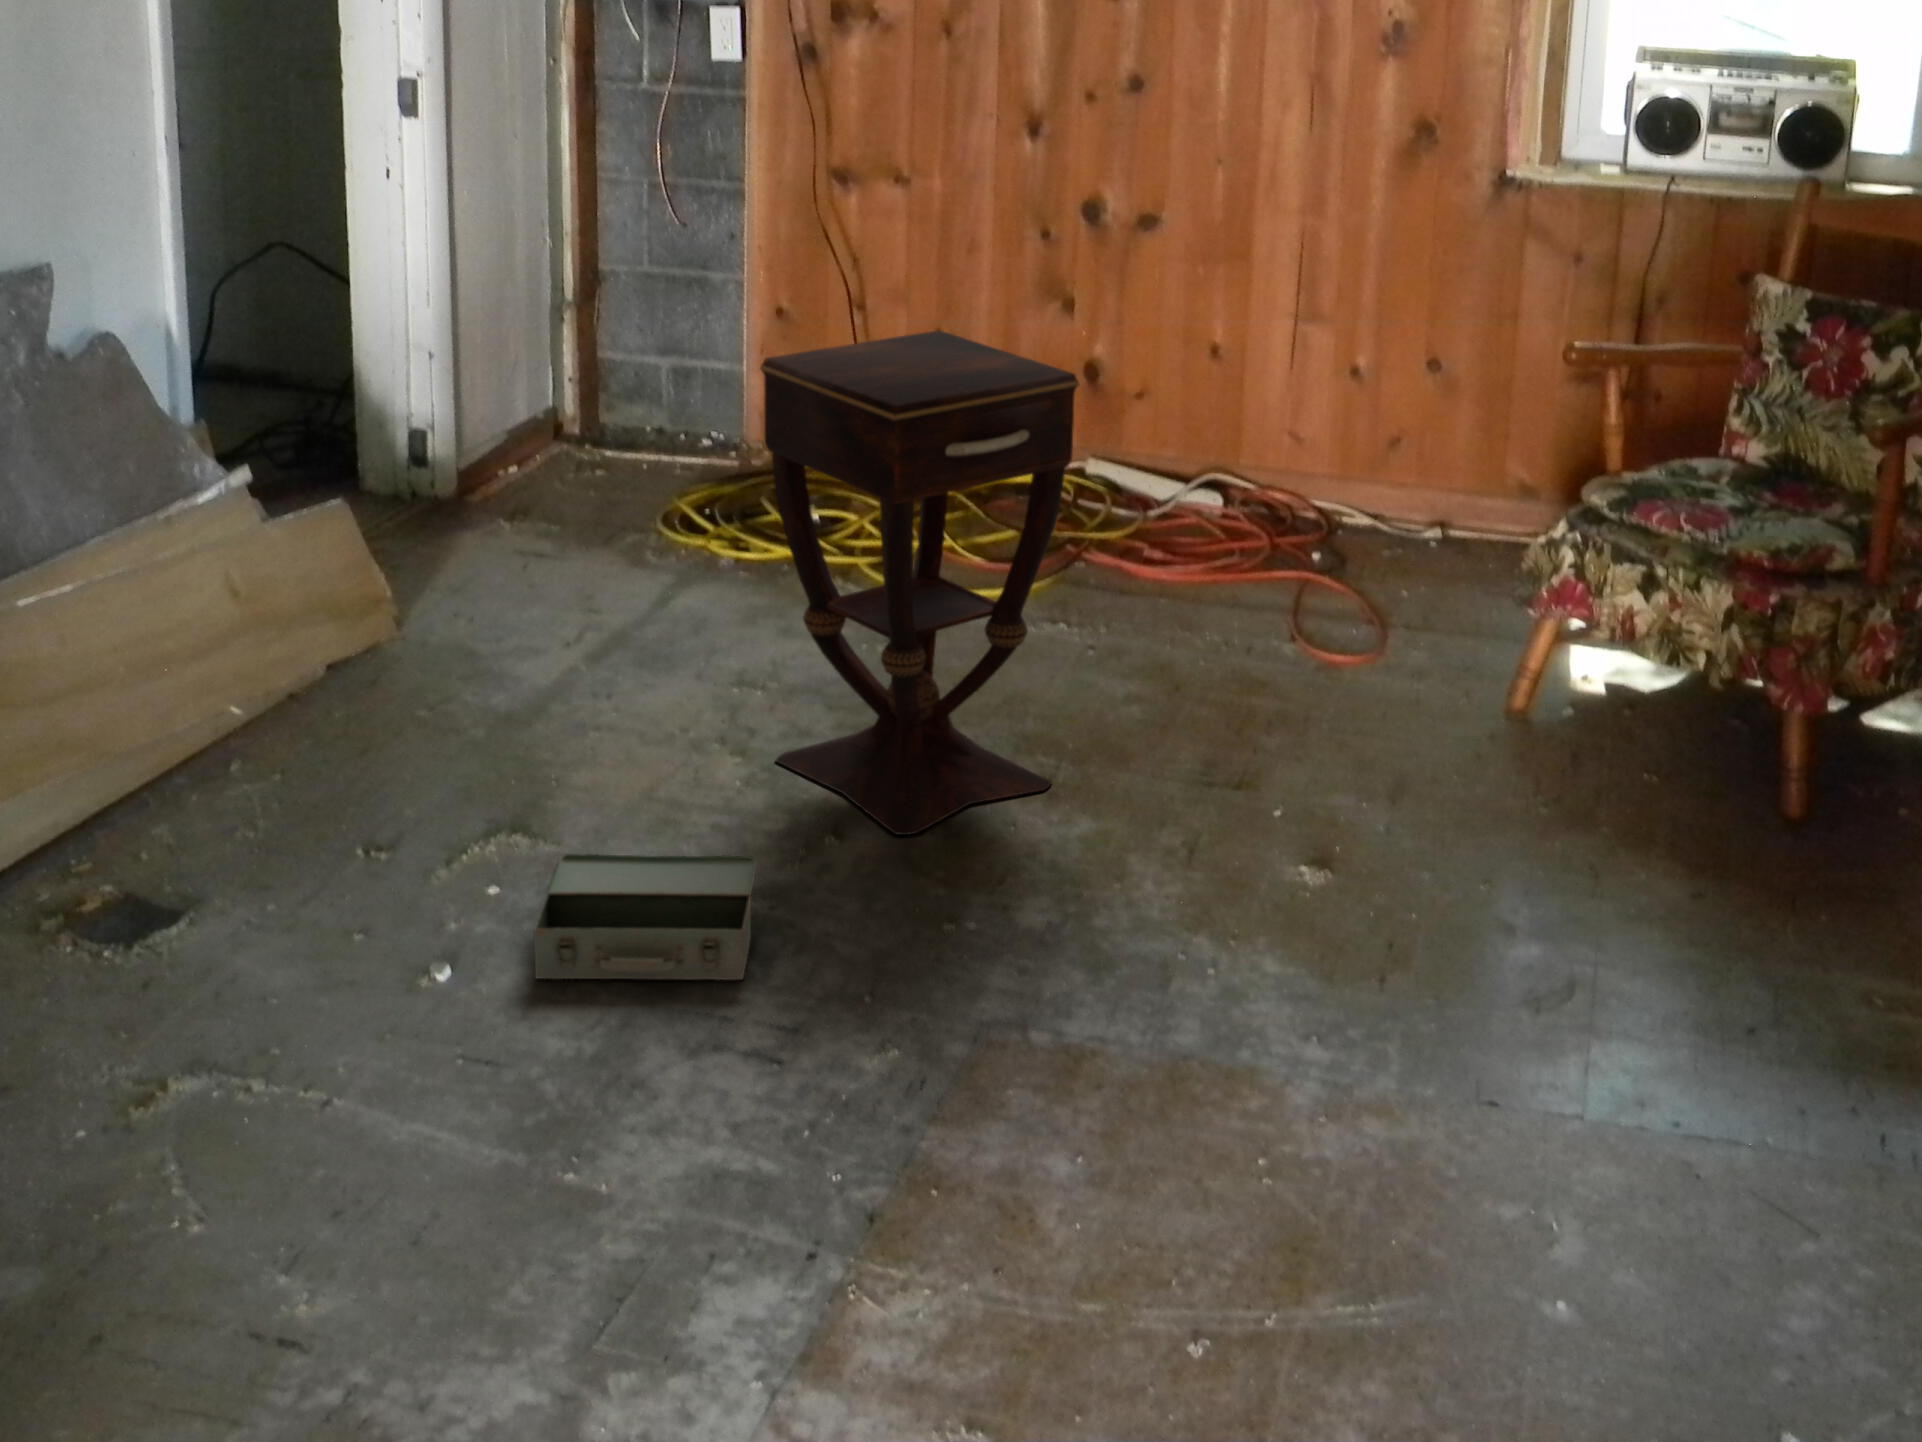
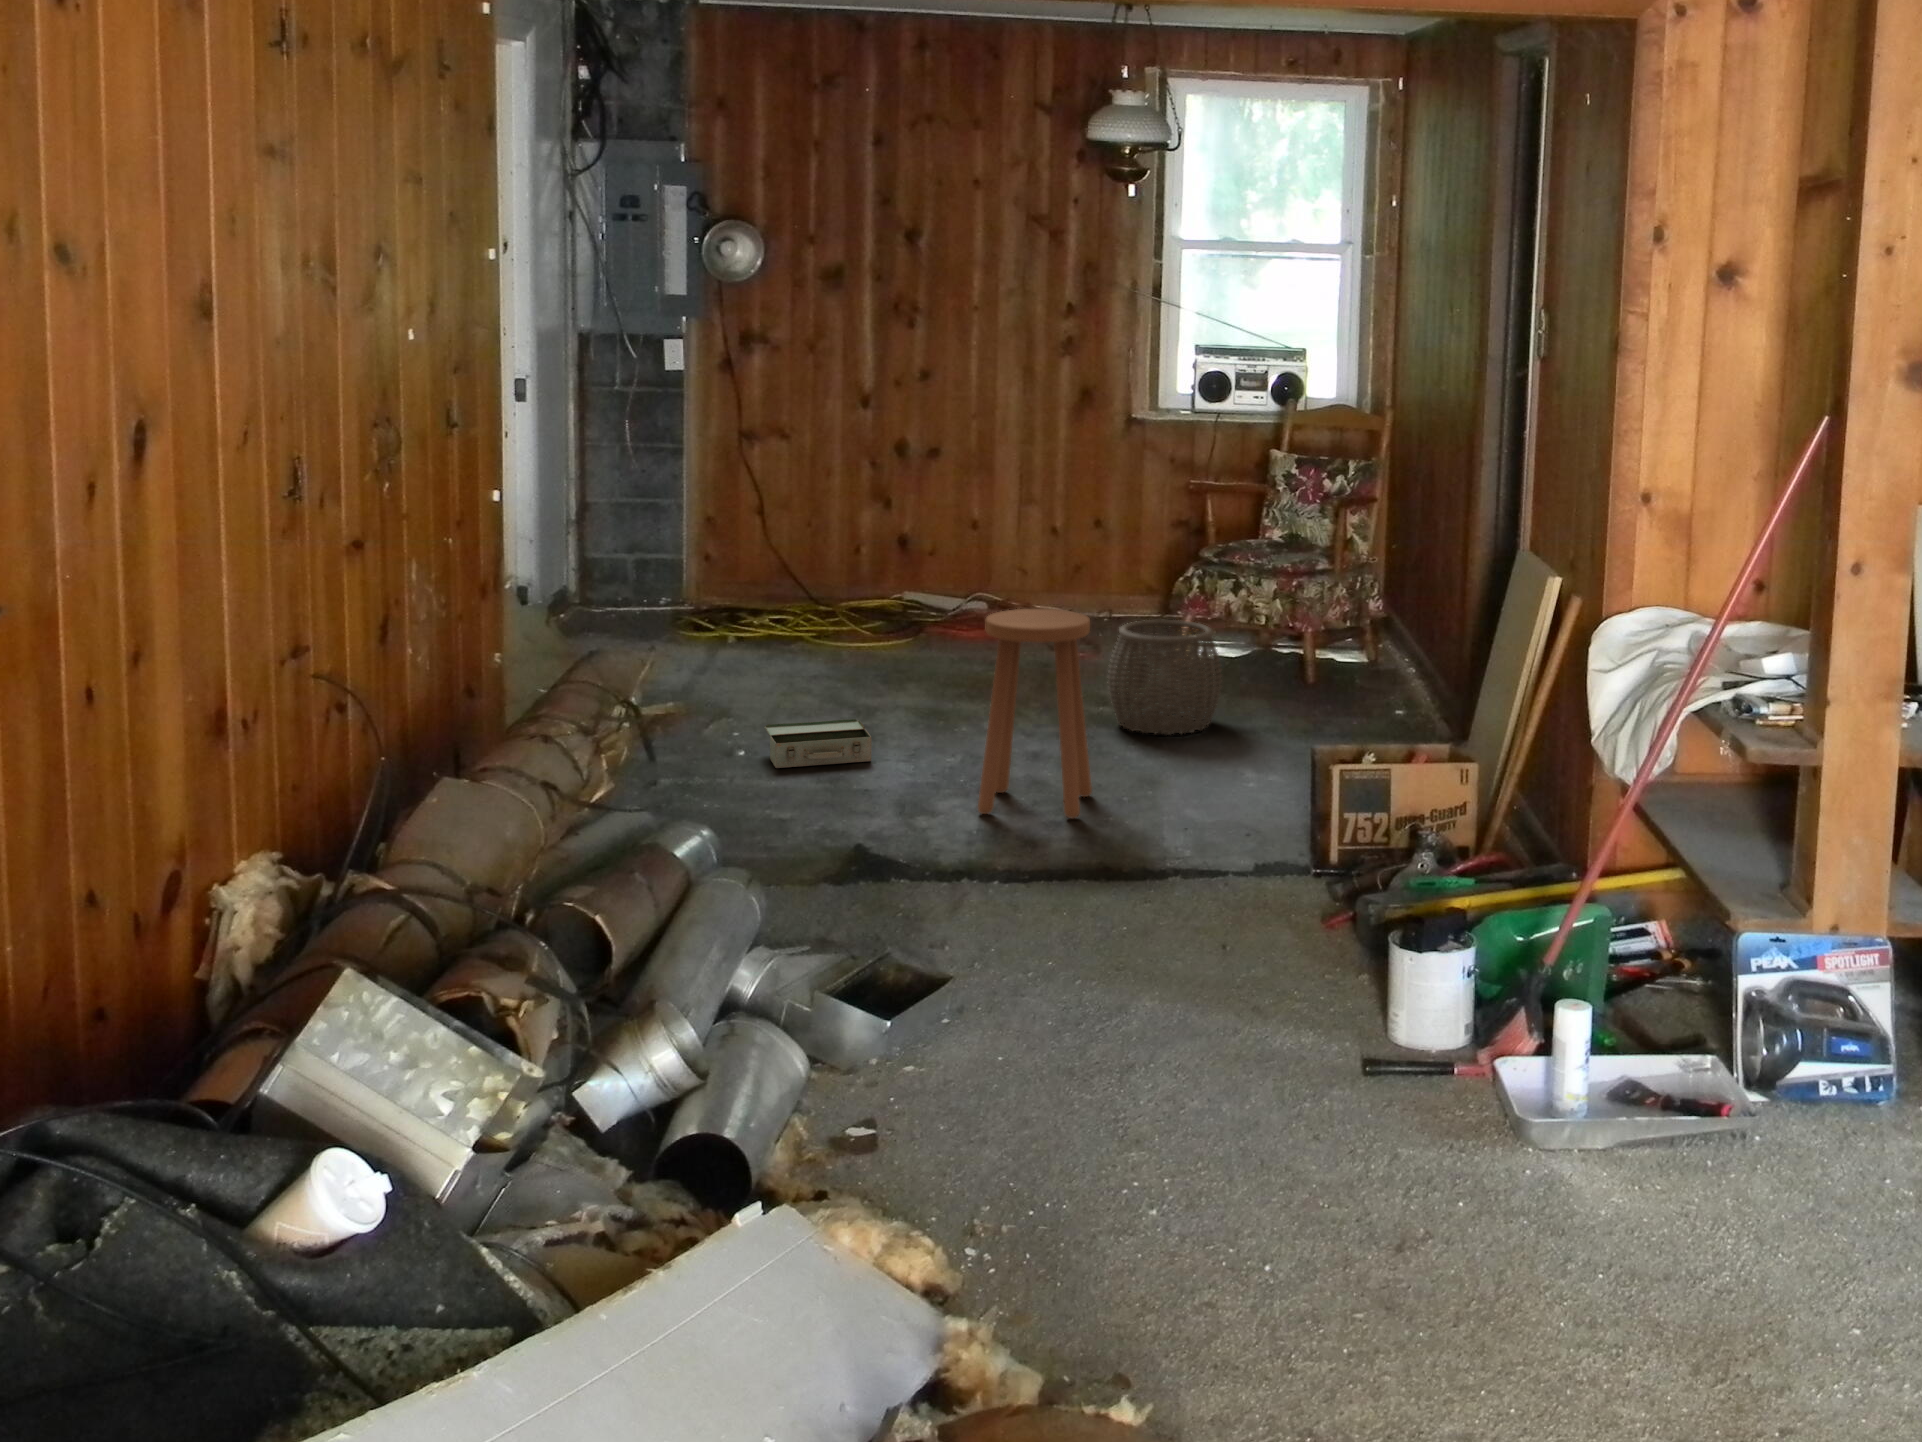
side table: present [760,330,1080,835] -> none [815,487,974,721]
woven basket: none [1309,680,1573,972] -> present [1107,620,1222,735]
stool: none [844,752,1159,1343] -> present [978,609,1092,818]

